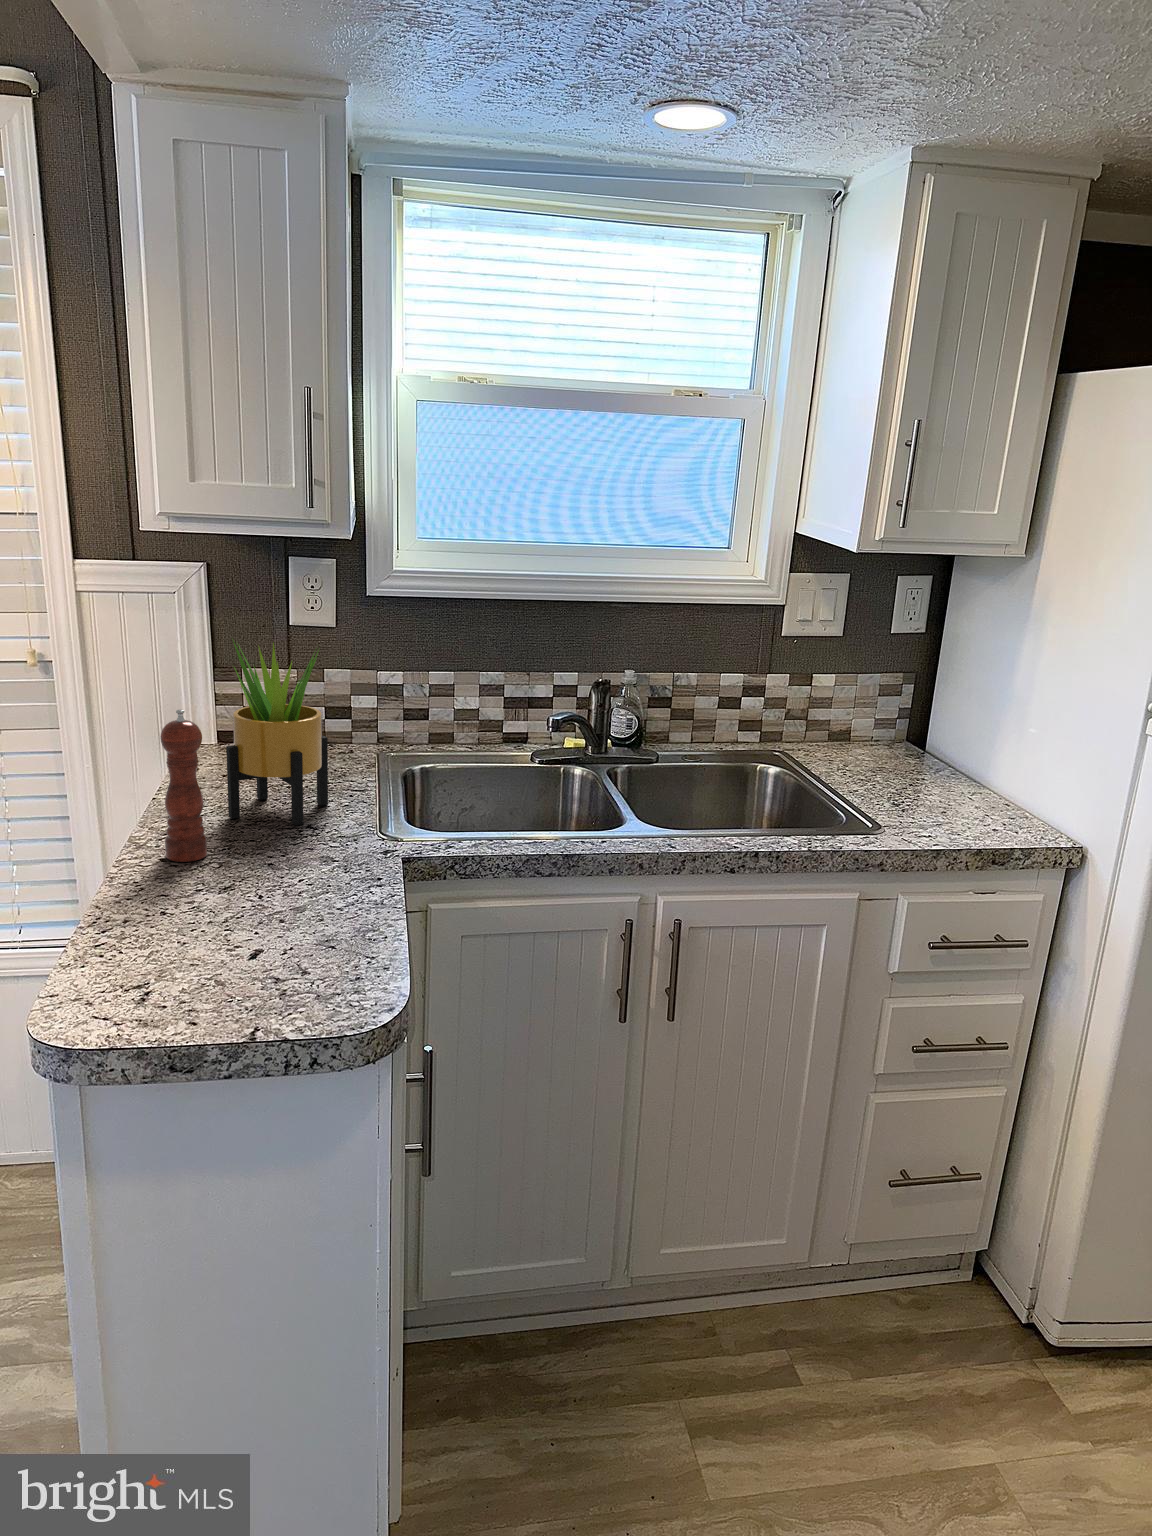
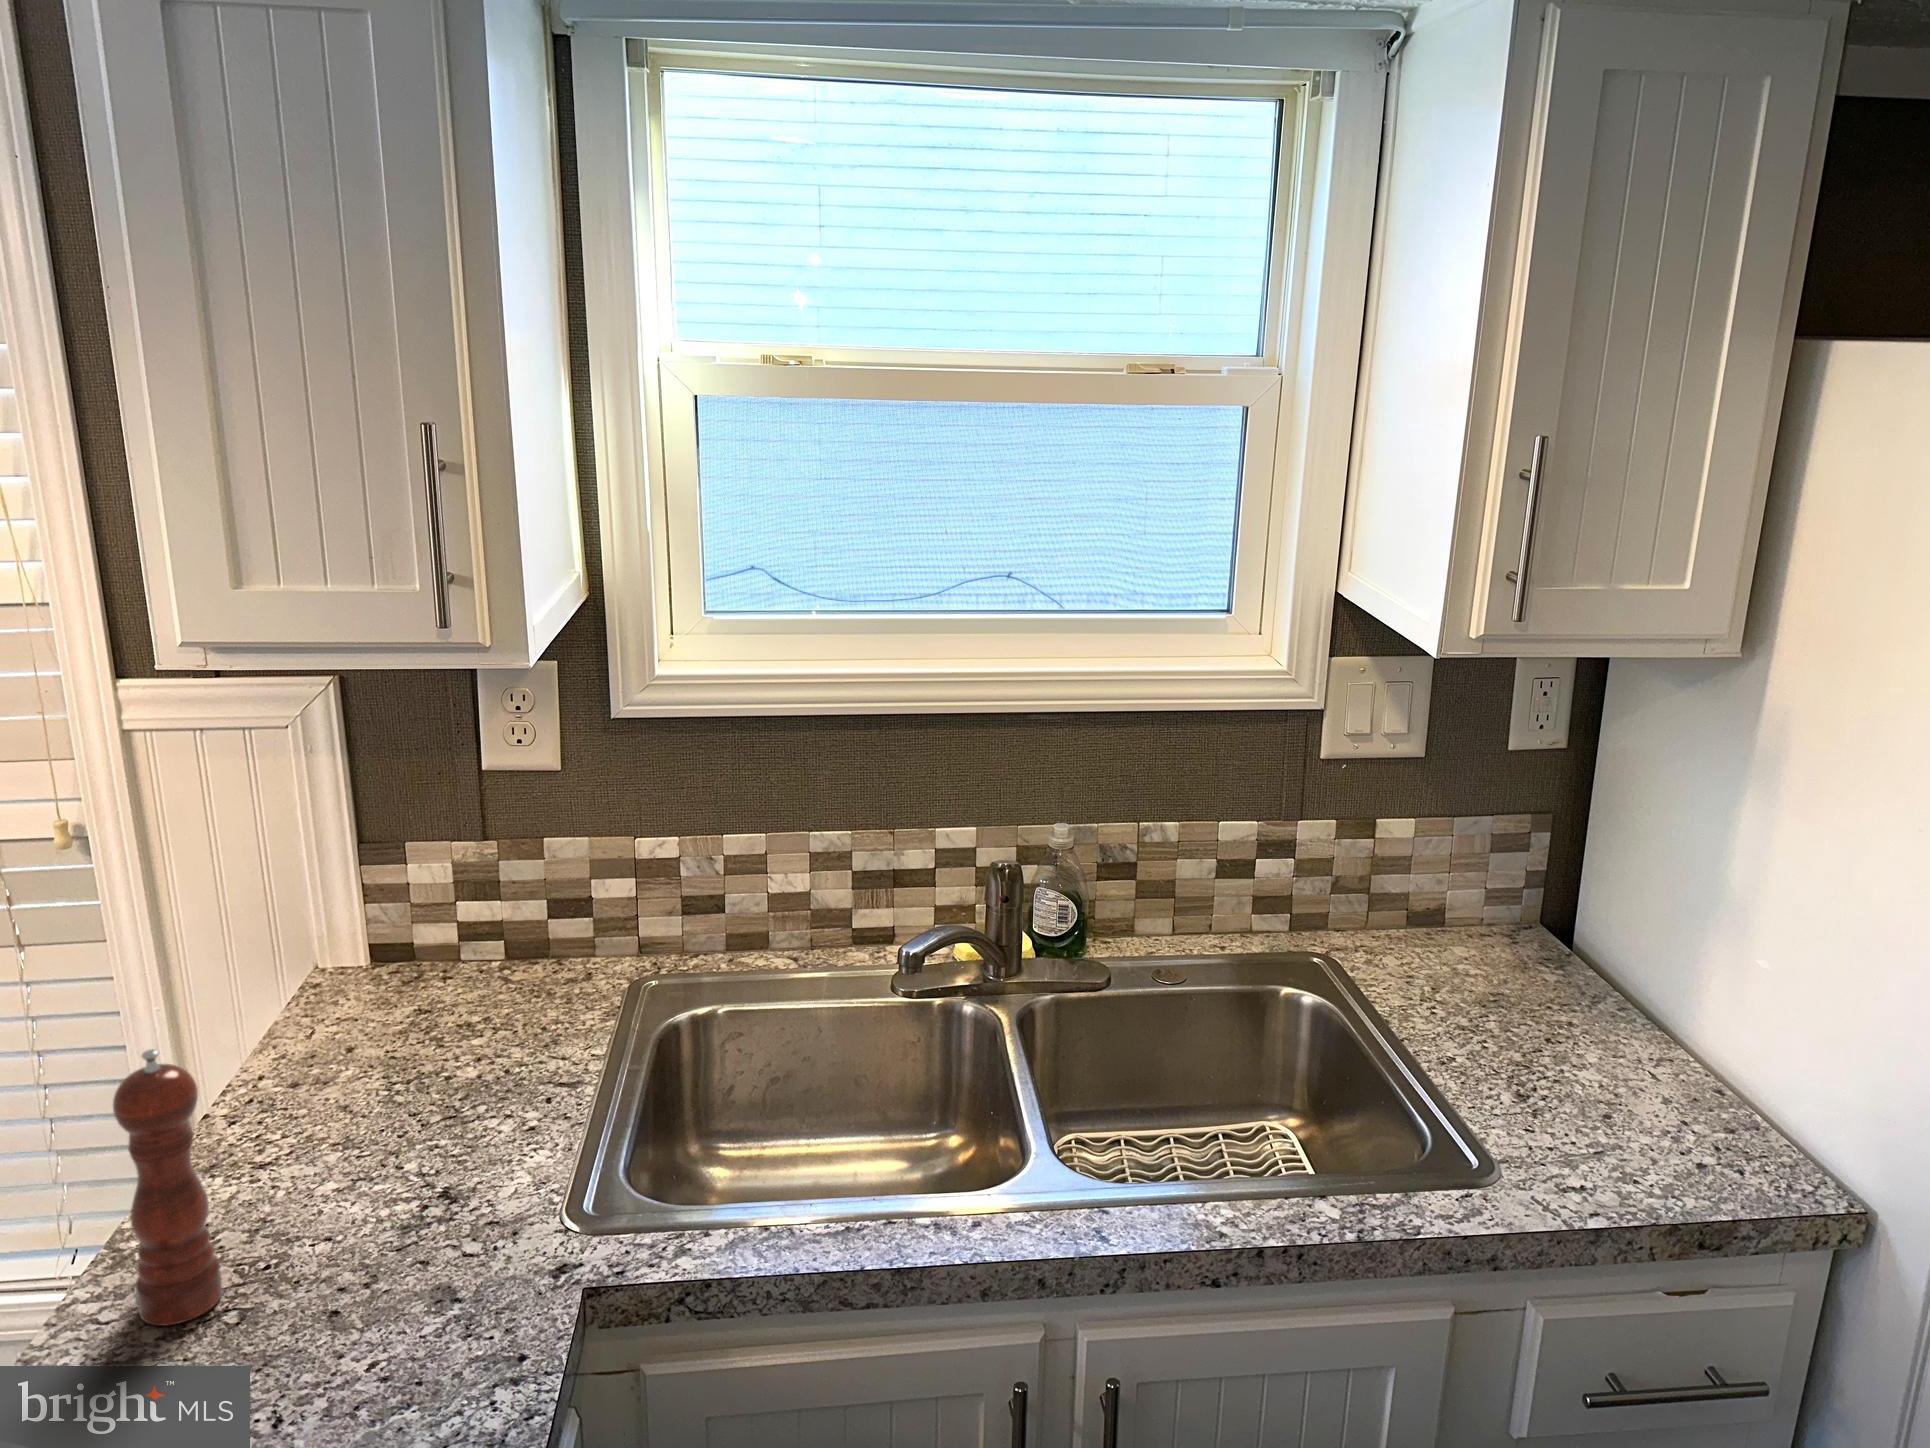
potted plant: present [226,640,328,825] -> none [293,848,502,1196]

